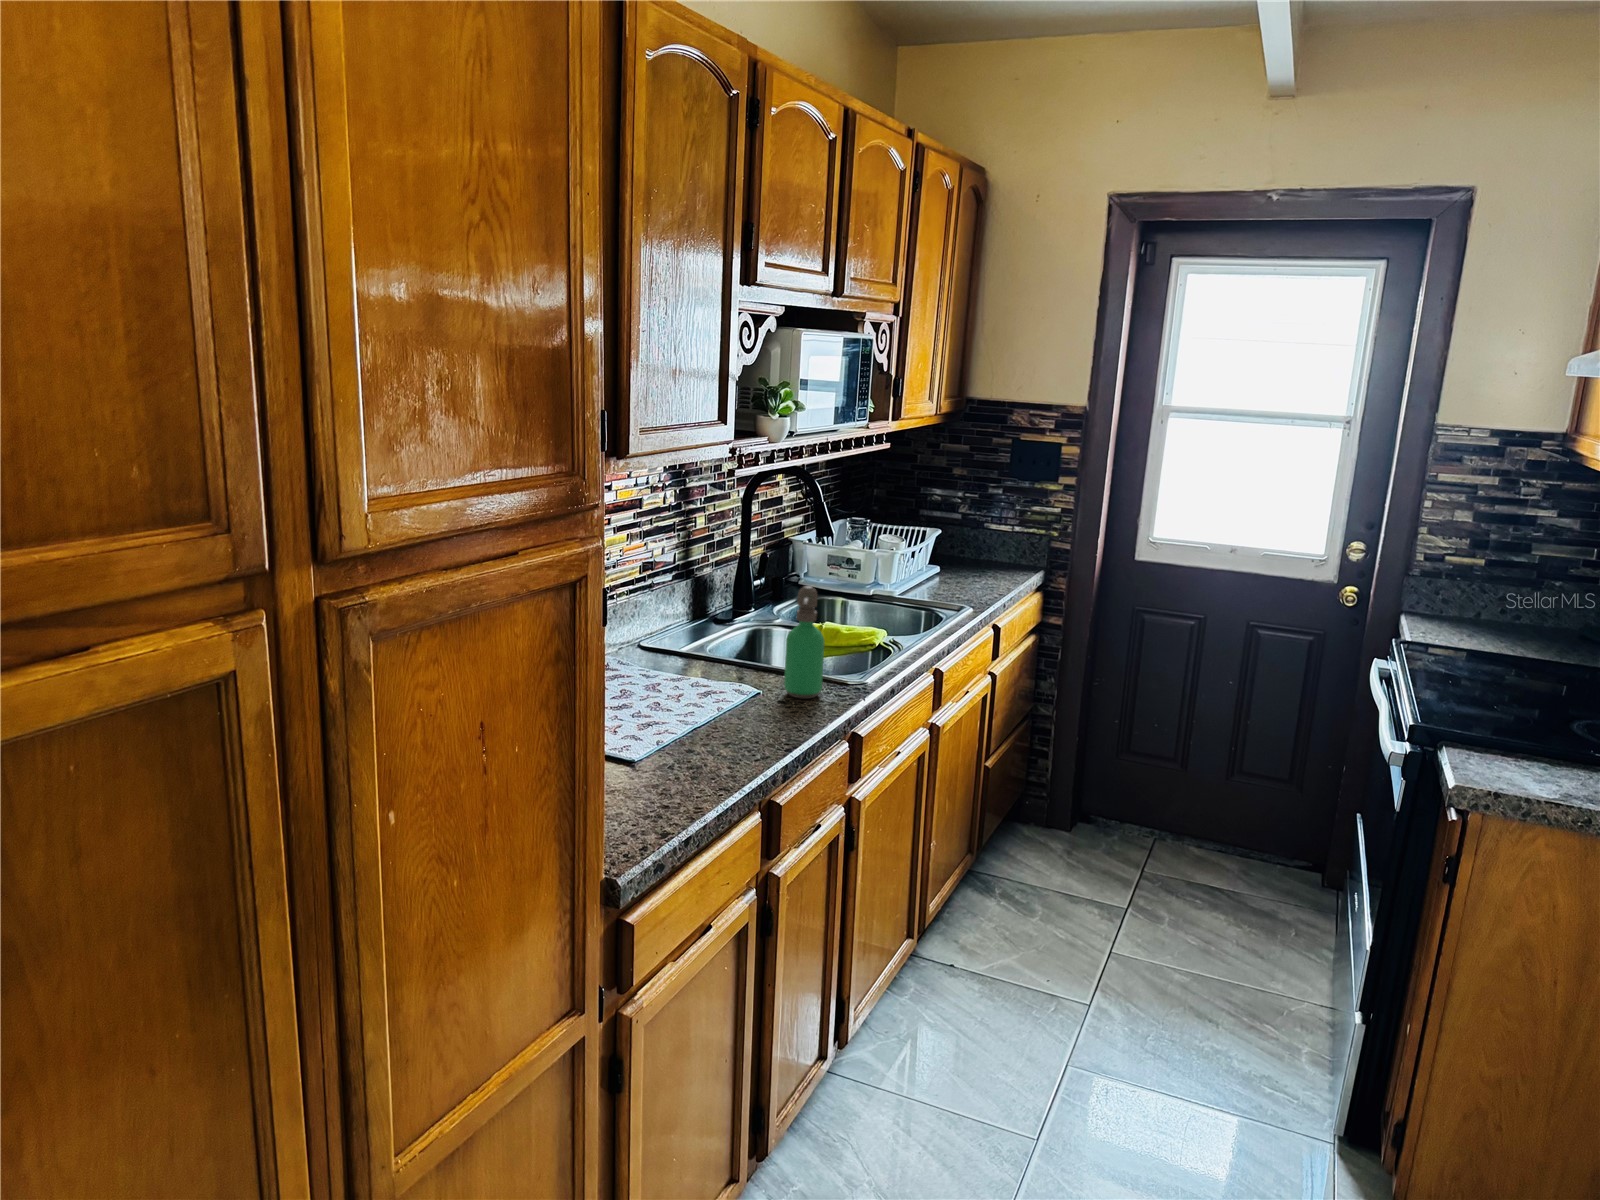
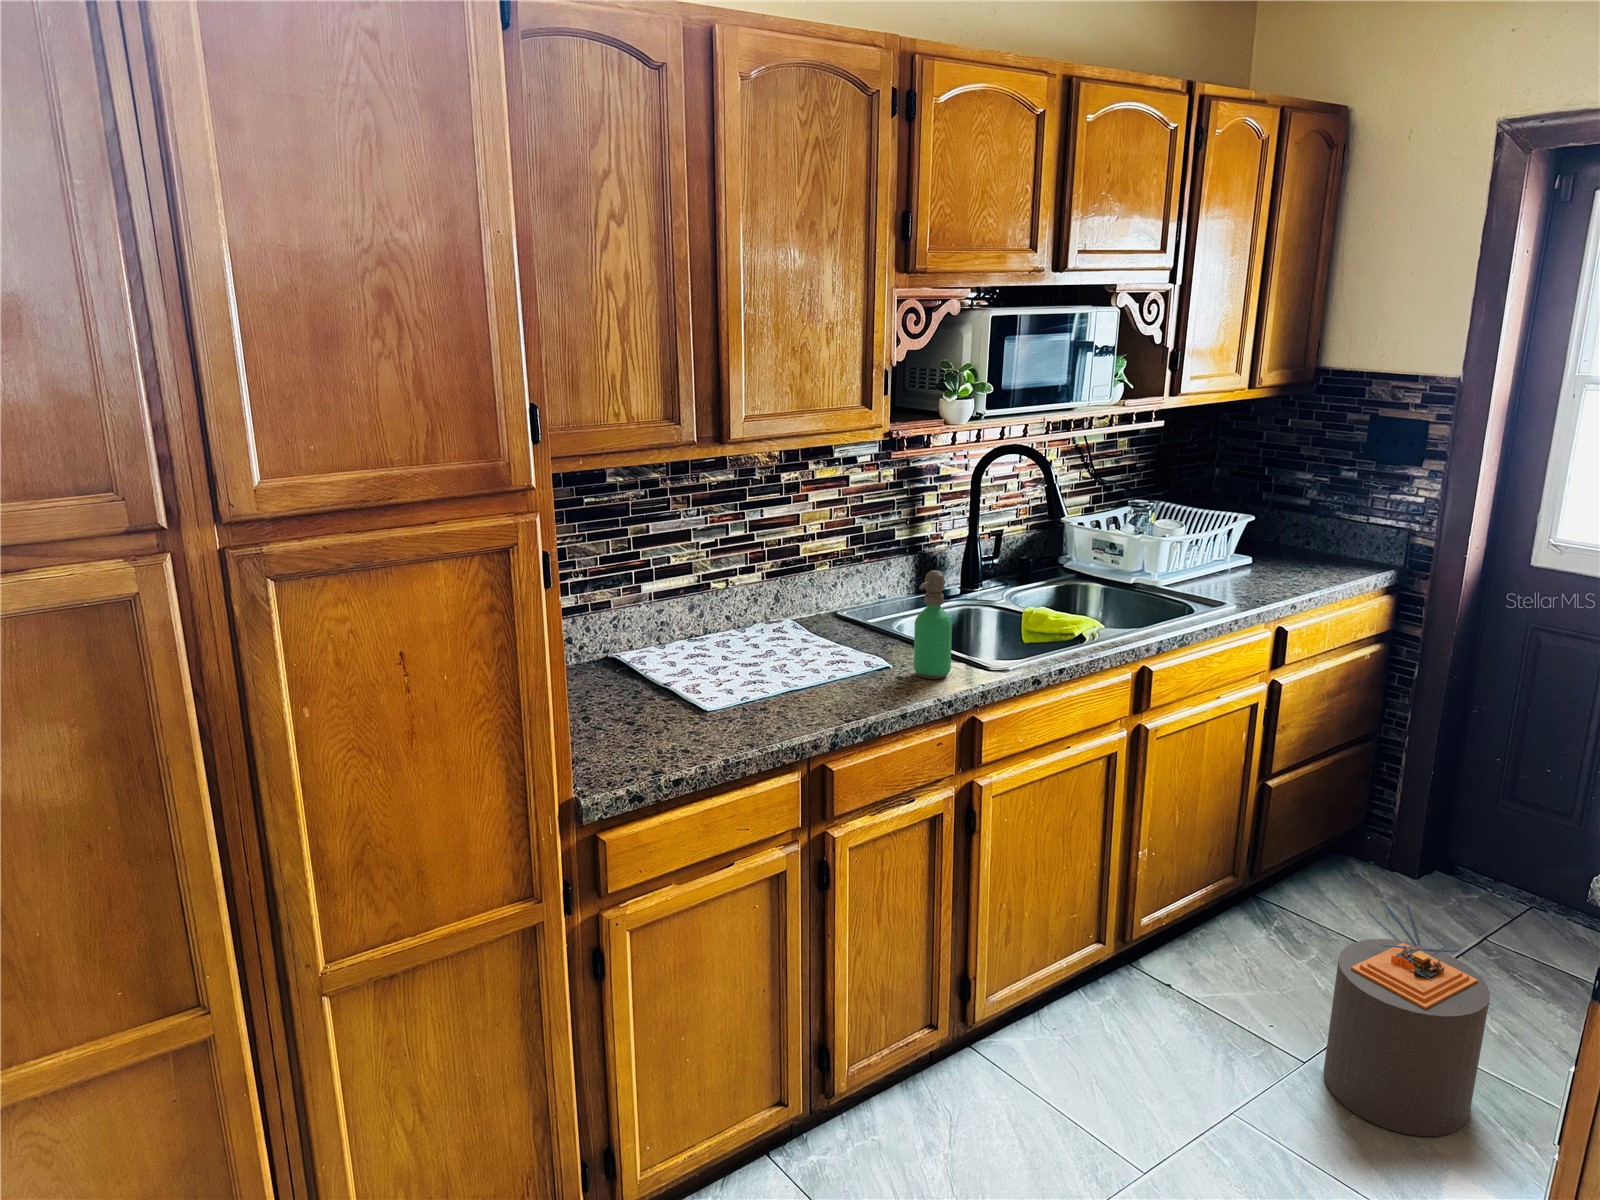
trash can: none [1105,841,1236,1041] -> present [1324,904,1490,1136]

